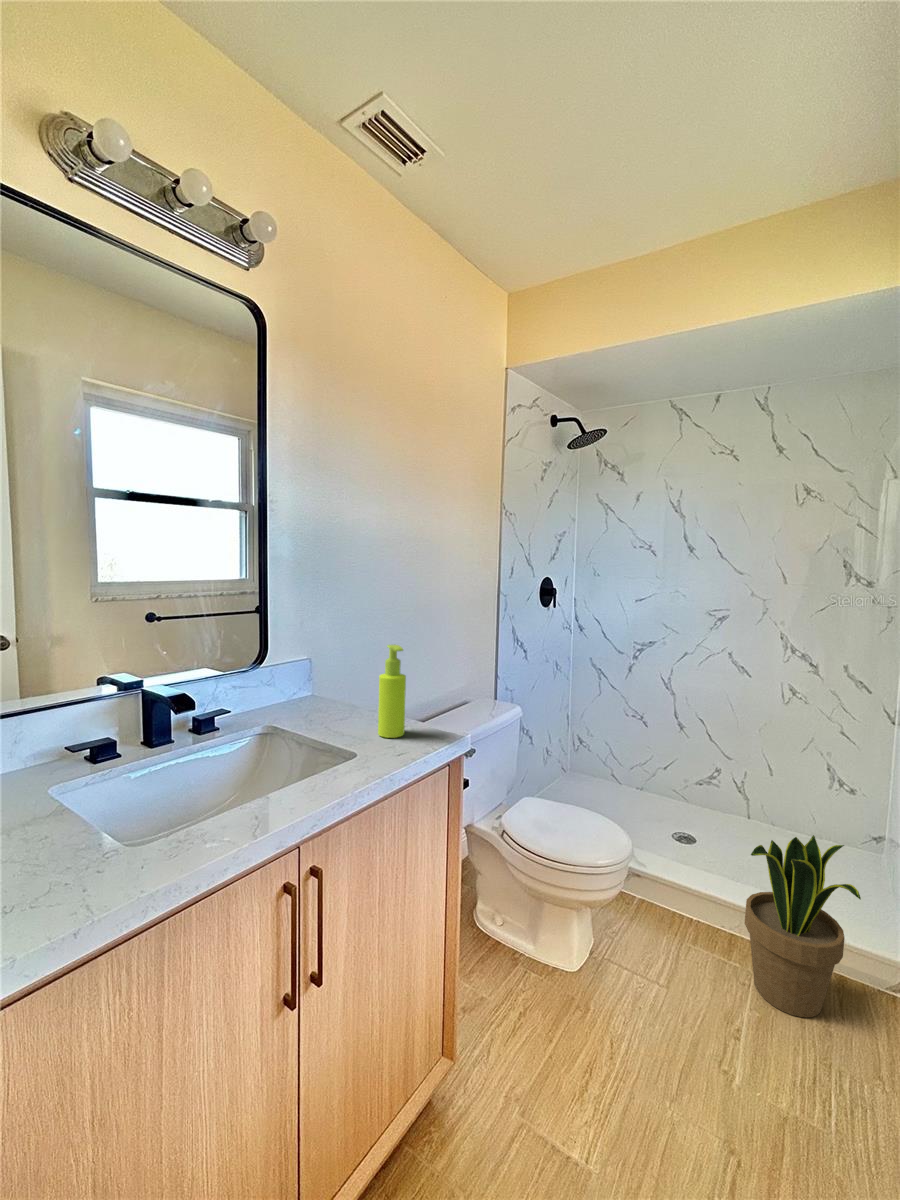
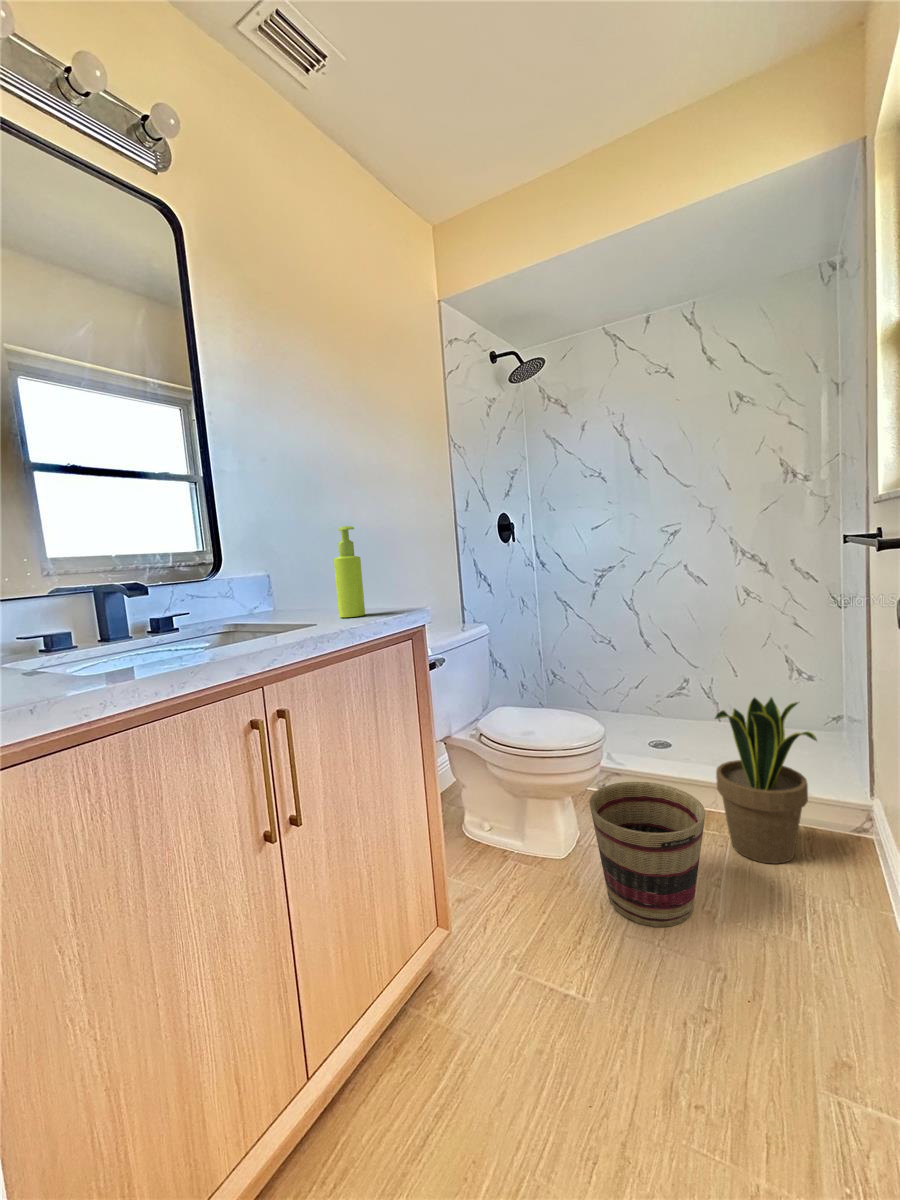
basket: none [610,908,733,1082] -> present [590,782,705,927]

